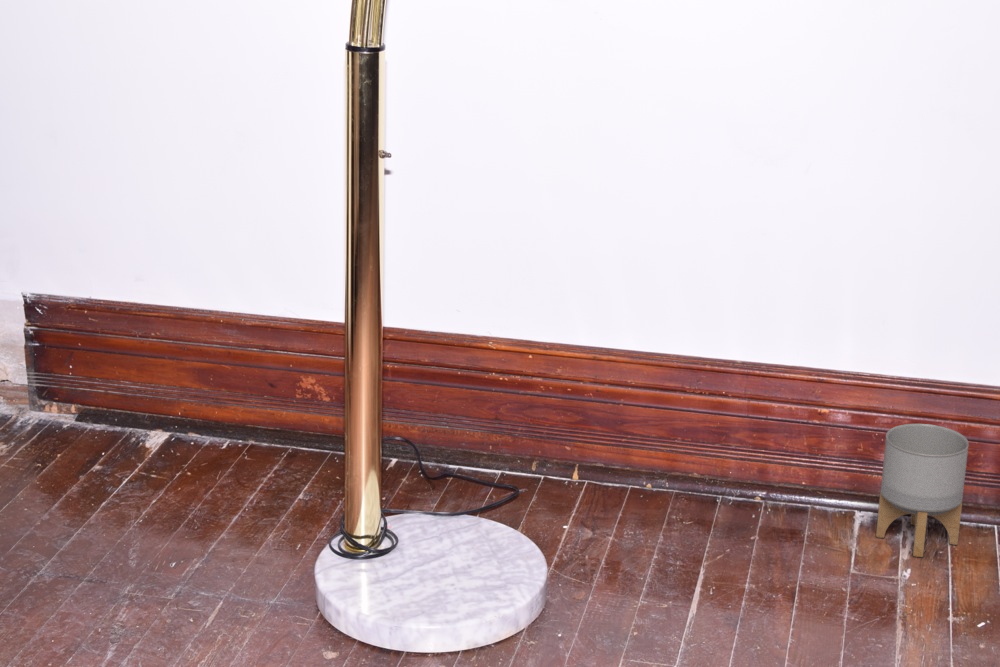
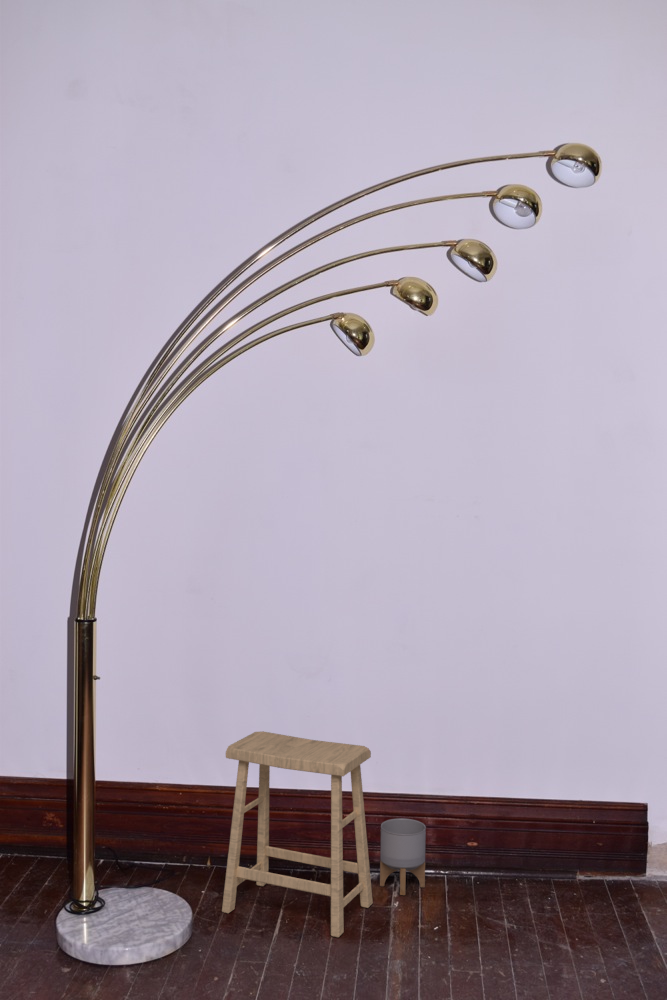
footstool: none [598,261,882,629] -> present [222,731,373,937]

